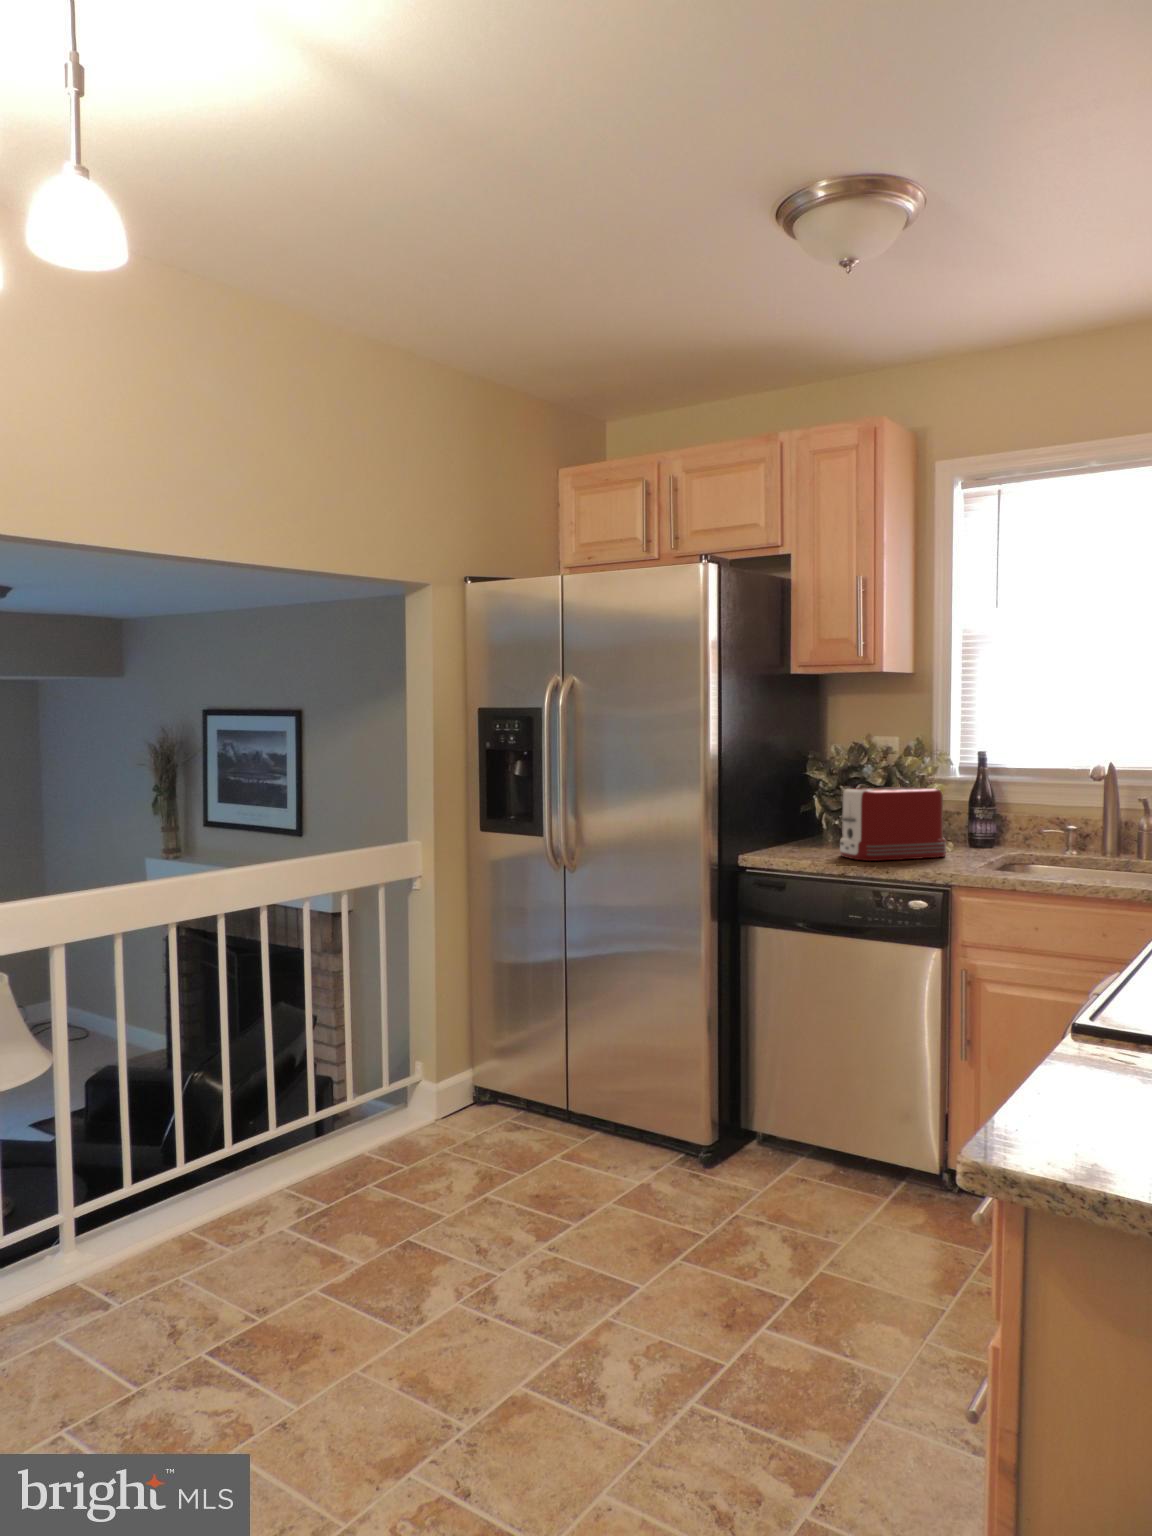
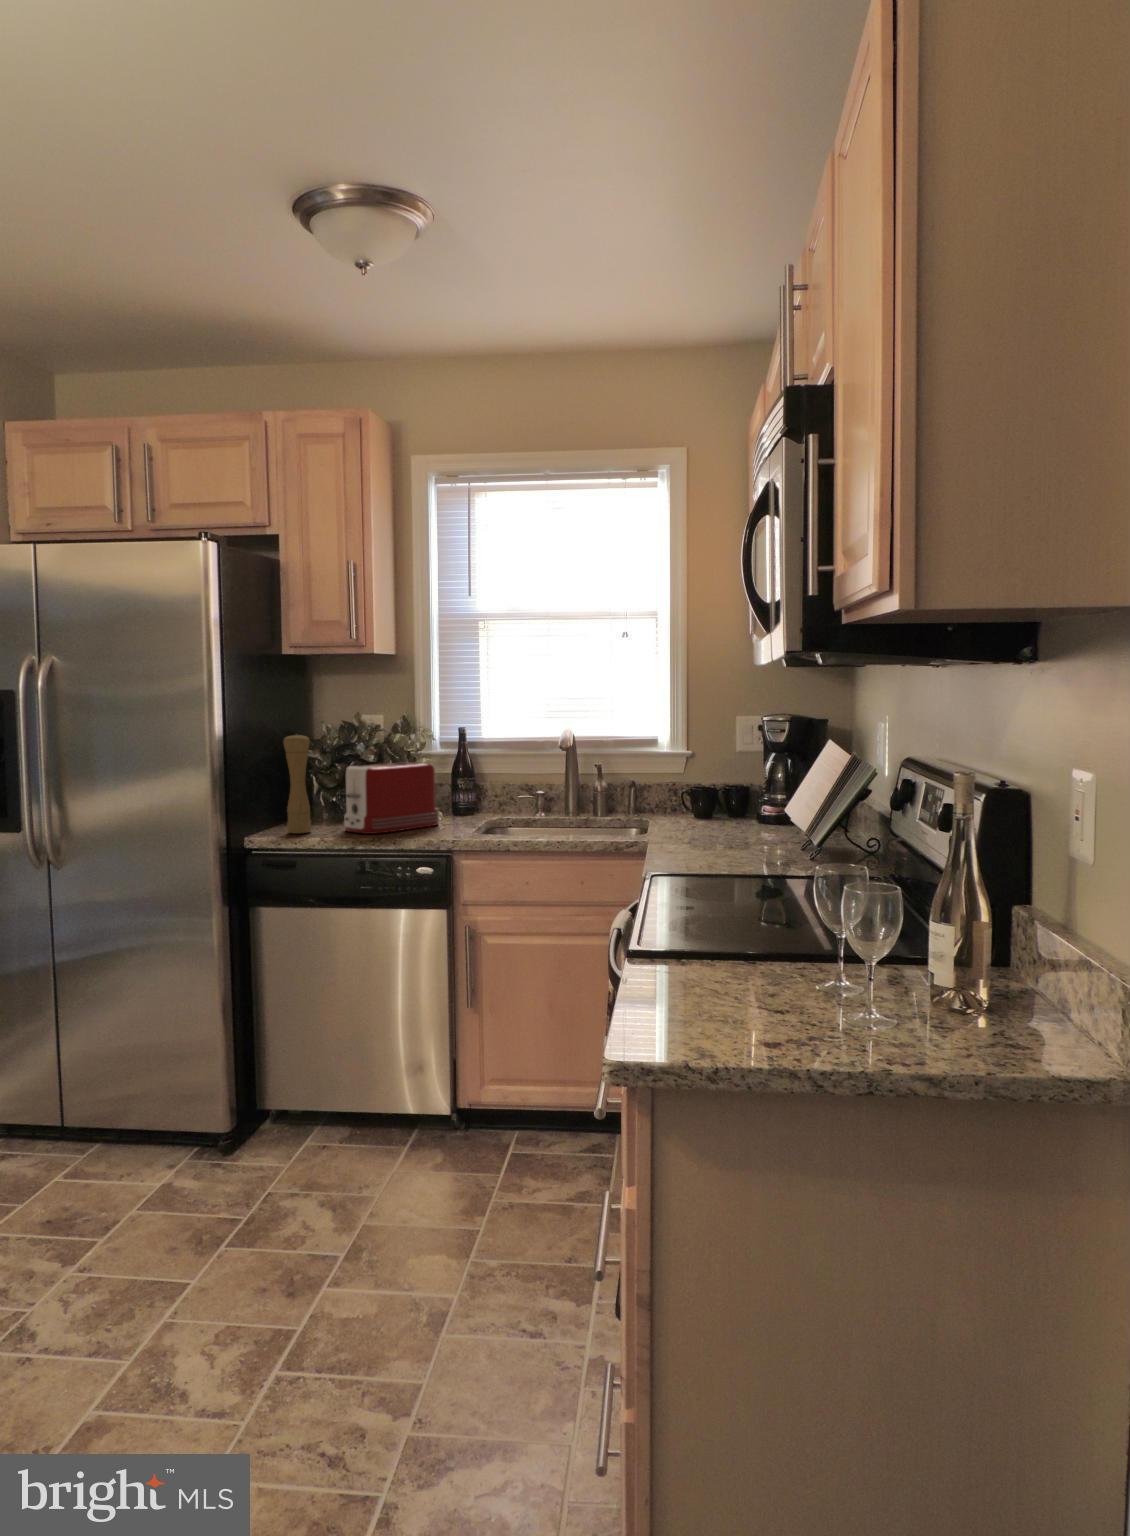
pepper mill: none [780,754,807,855] -> present [284,734,311,834]

